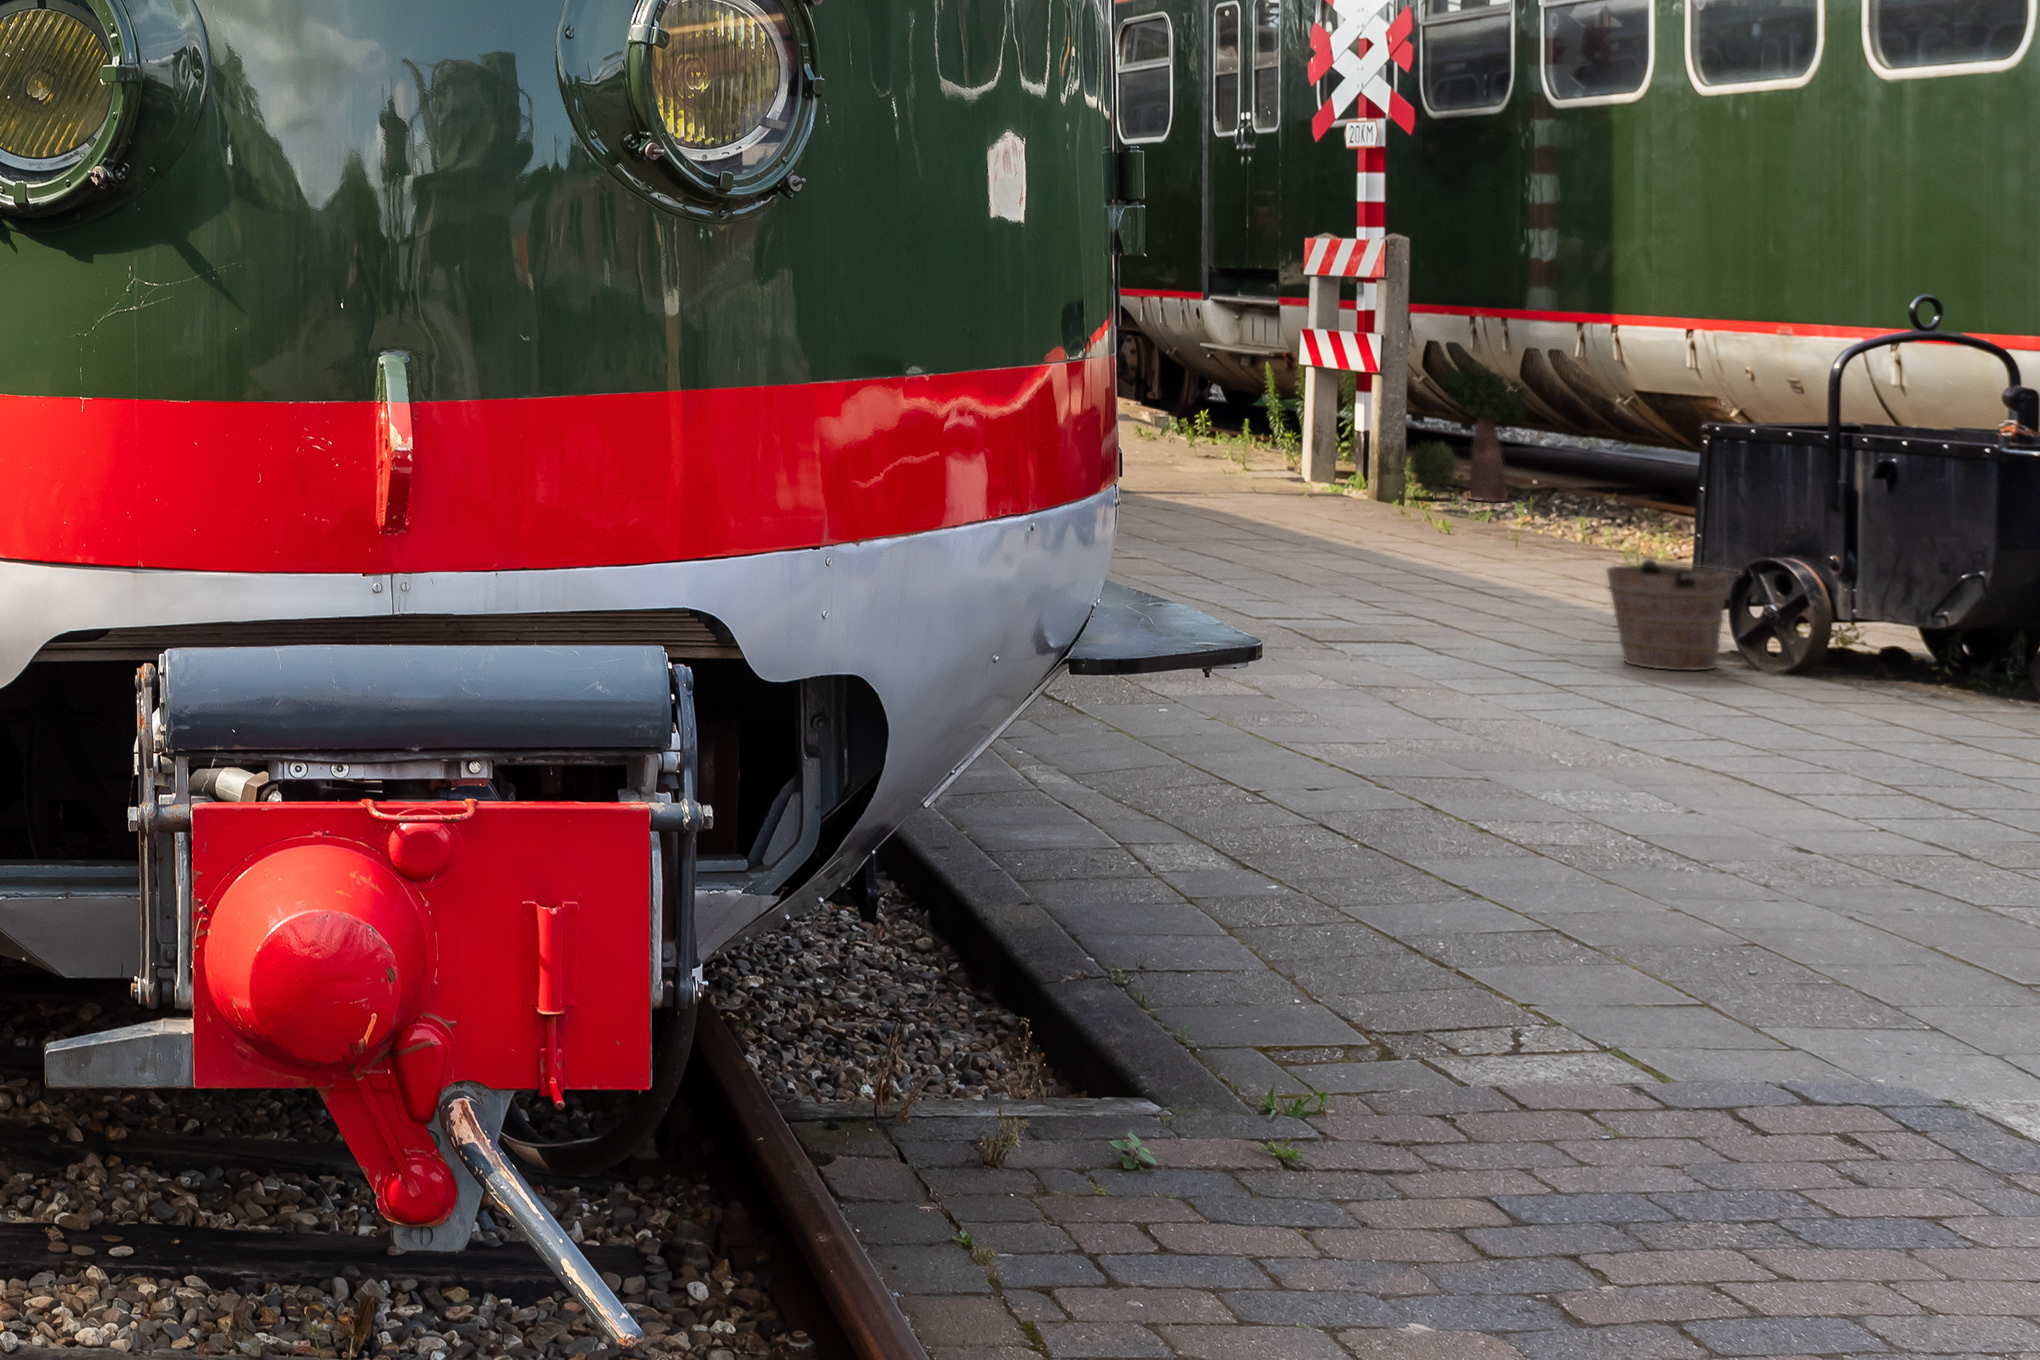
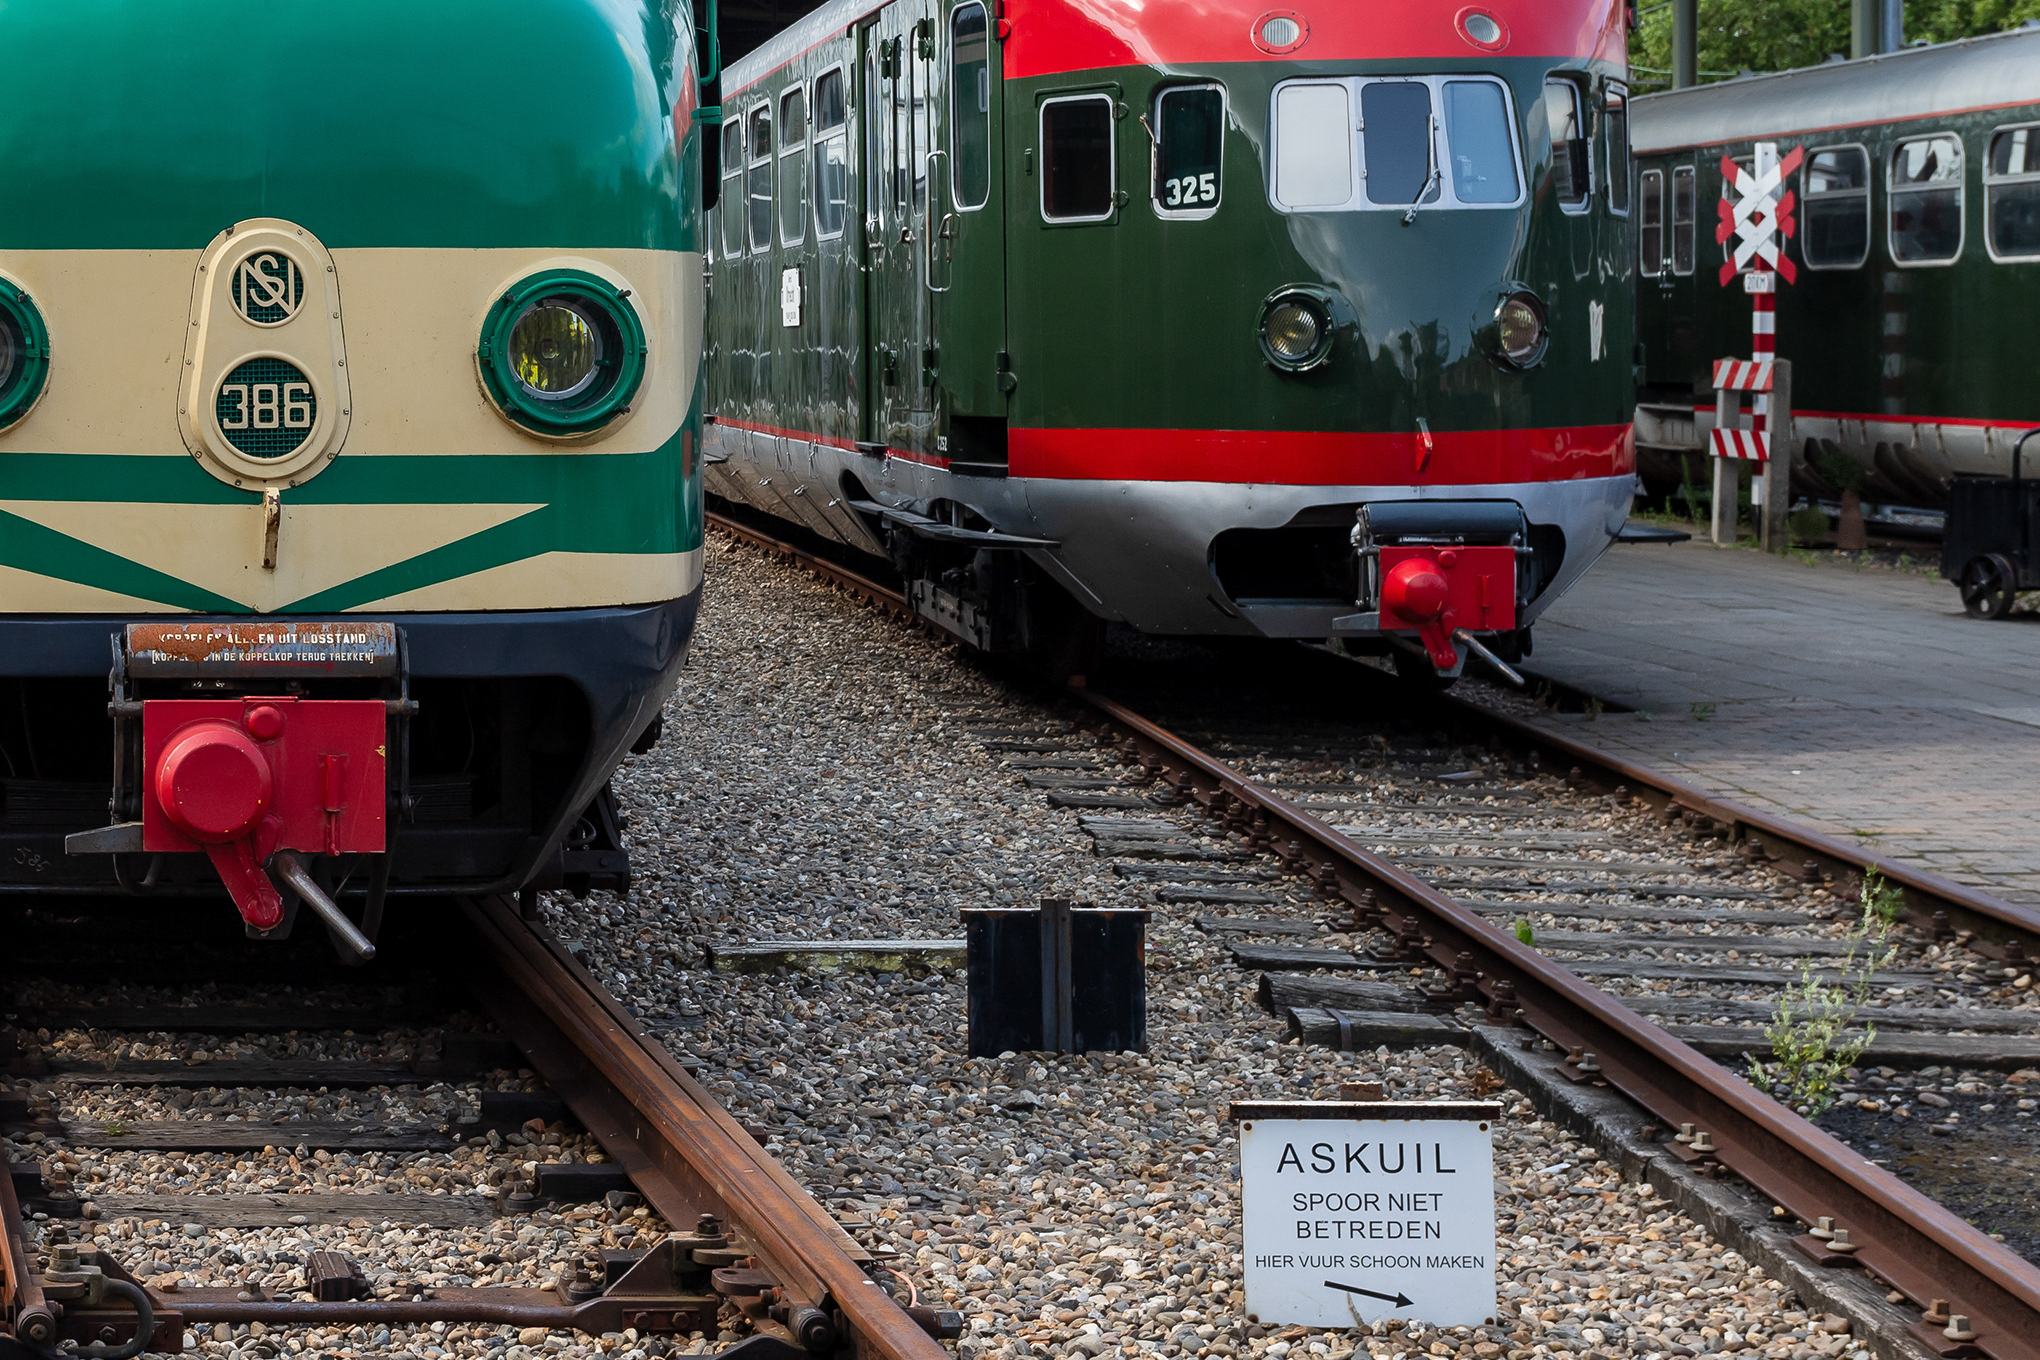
bucket: present [1607,560,1740,670] -> none [1903,559,1992,625]

